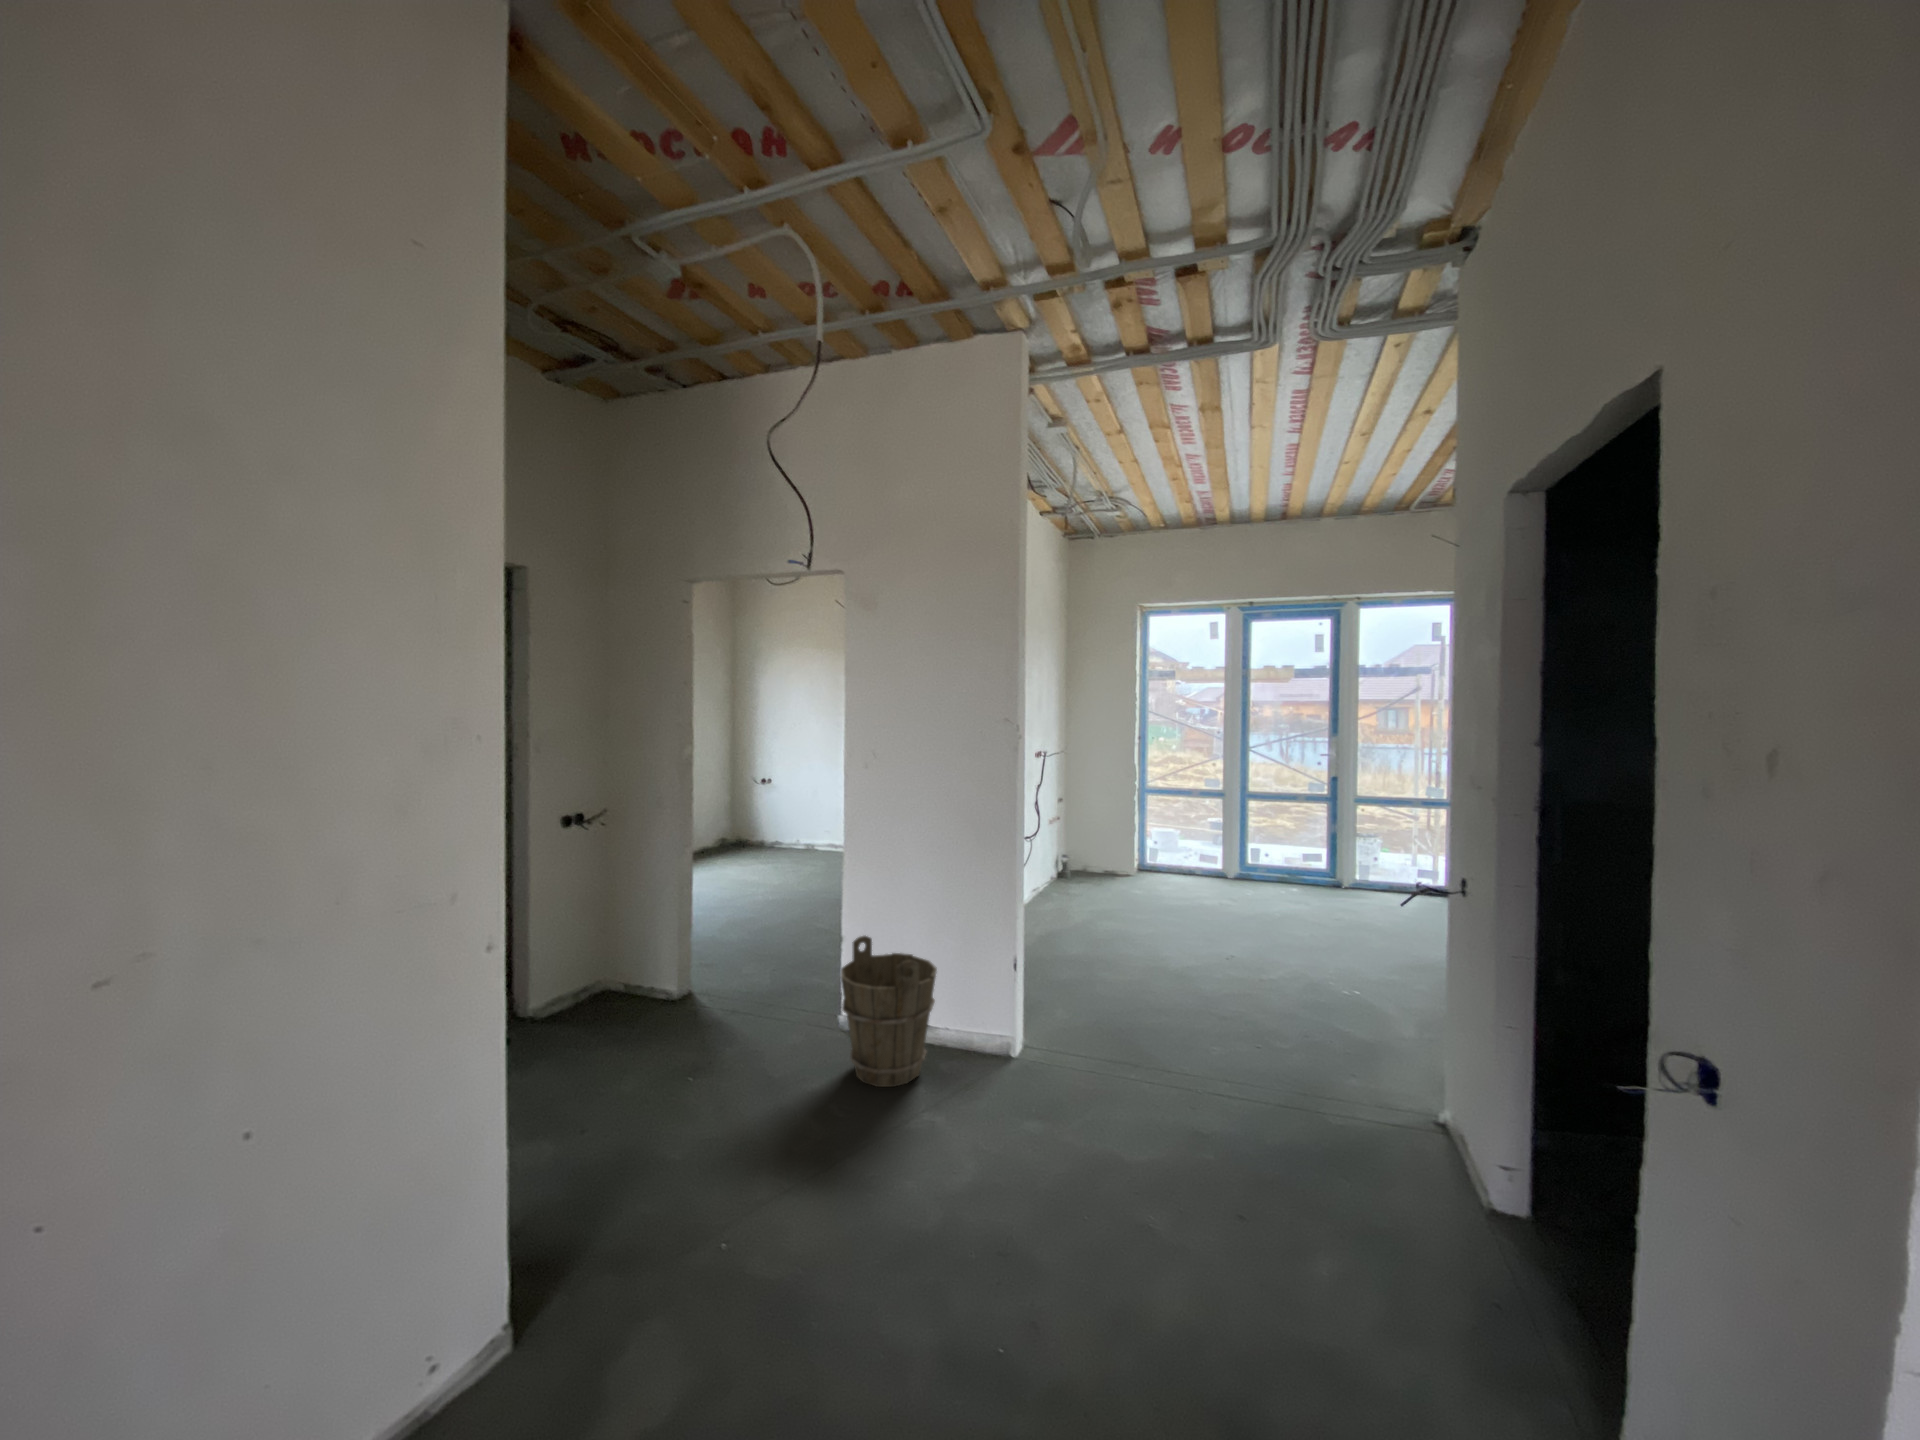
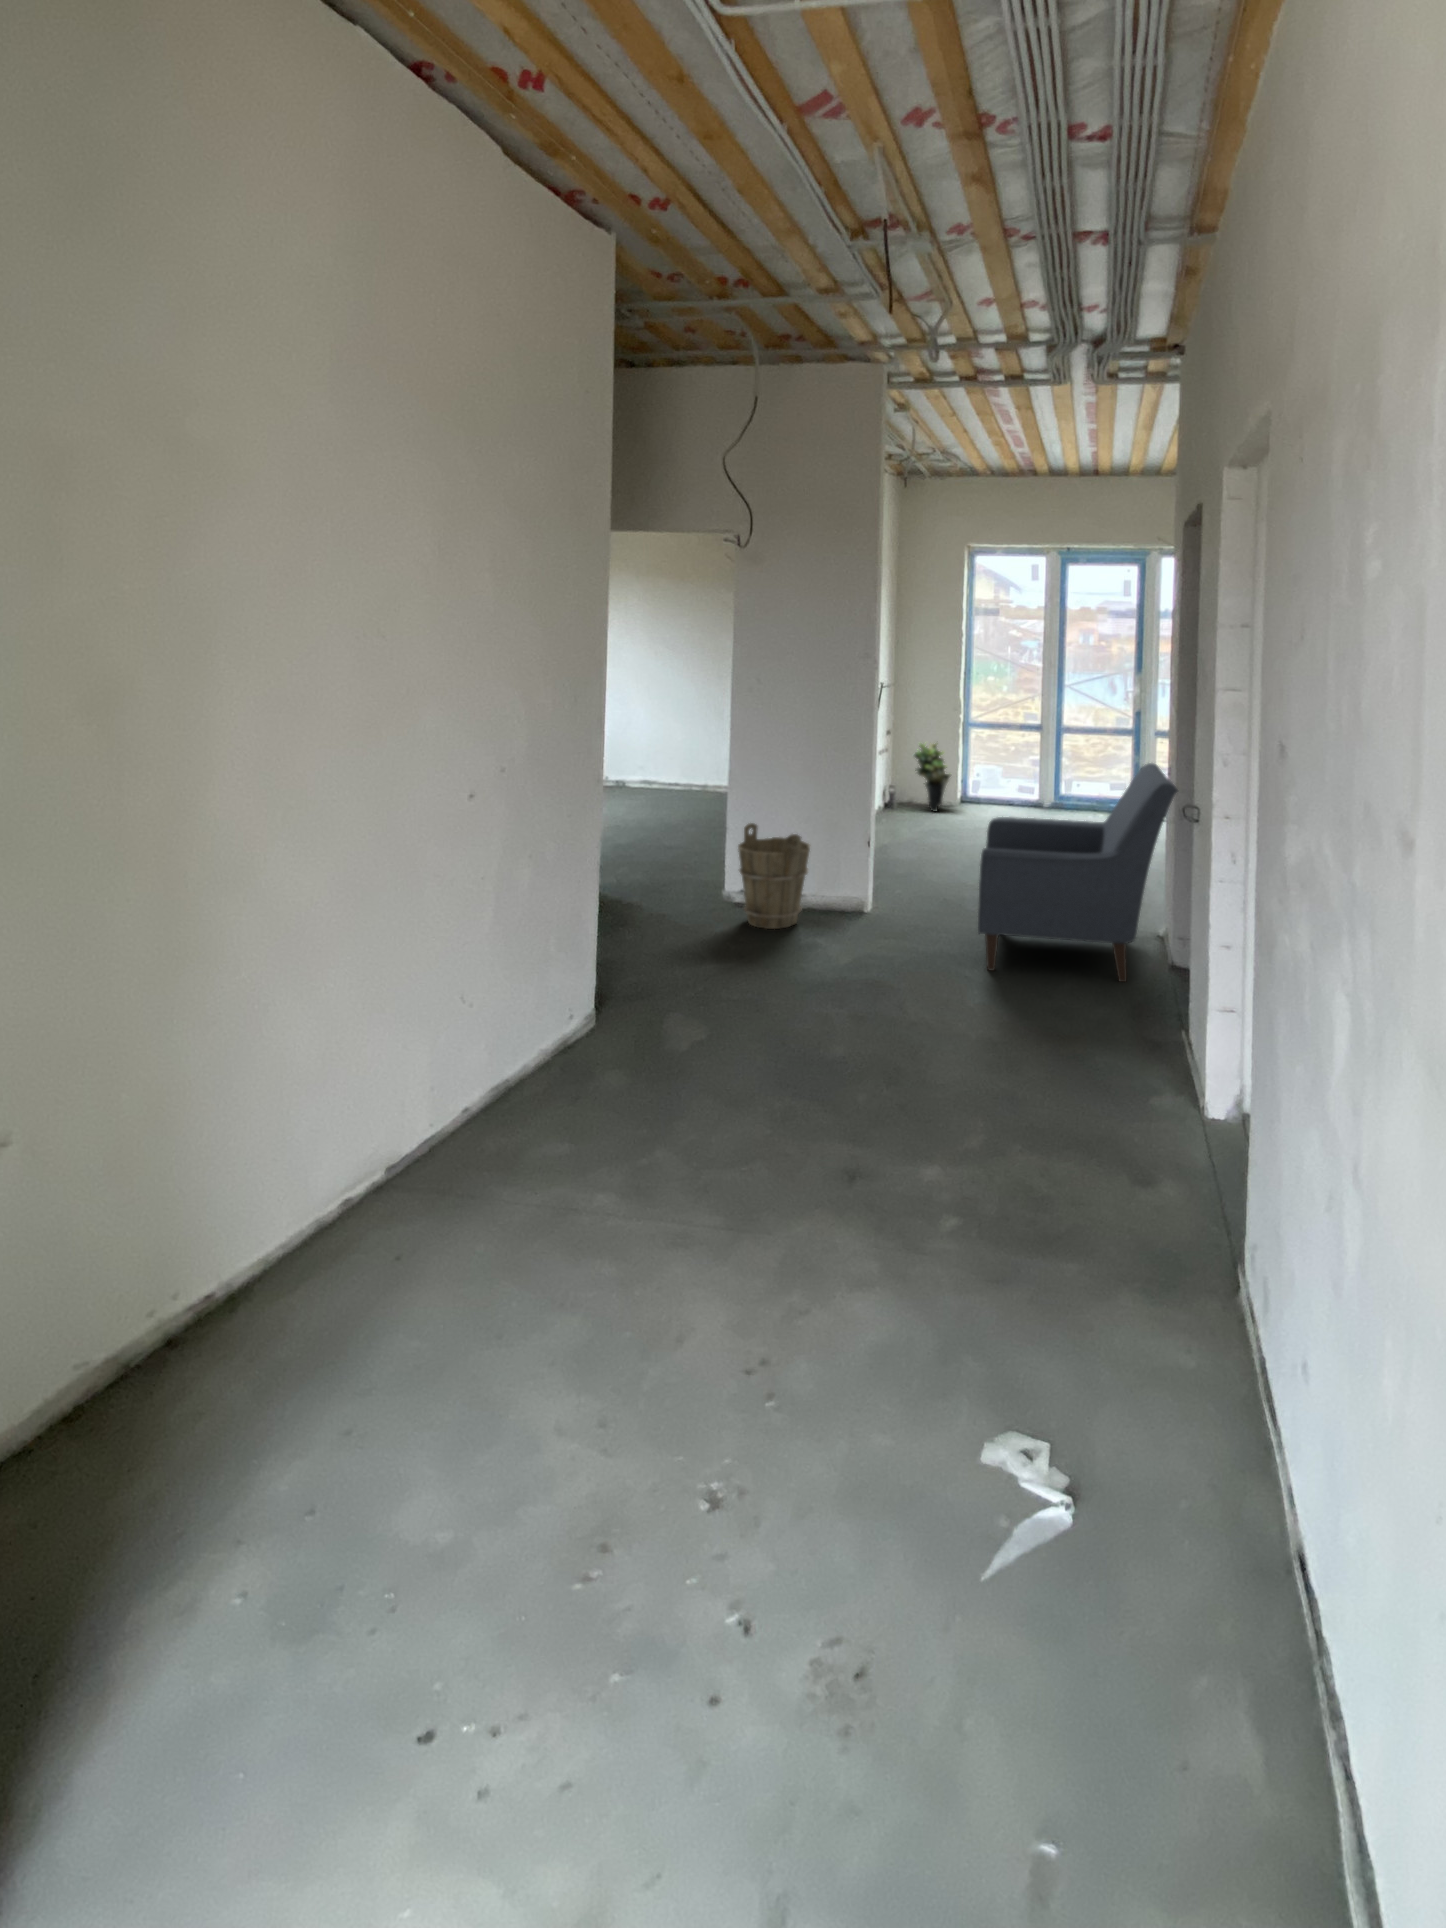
potted plant: none [1087,808,1129,881] -> present [914,744,950,811]
chair: none [1175,870,1545,1272] -> present [978,763,1178,982]

